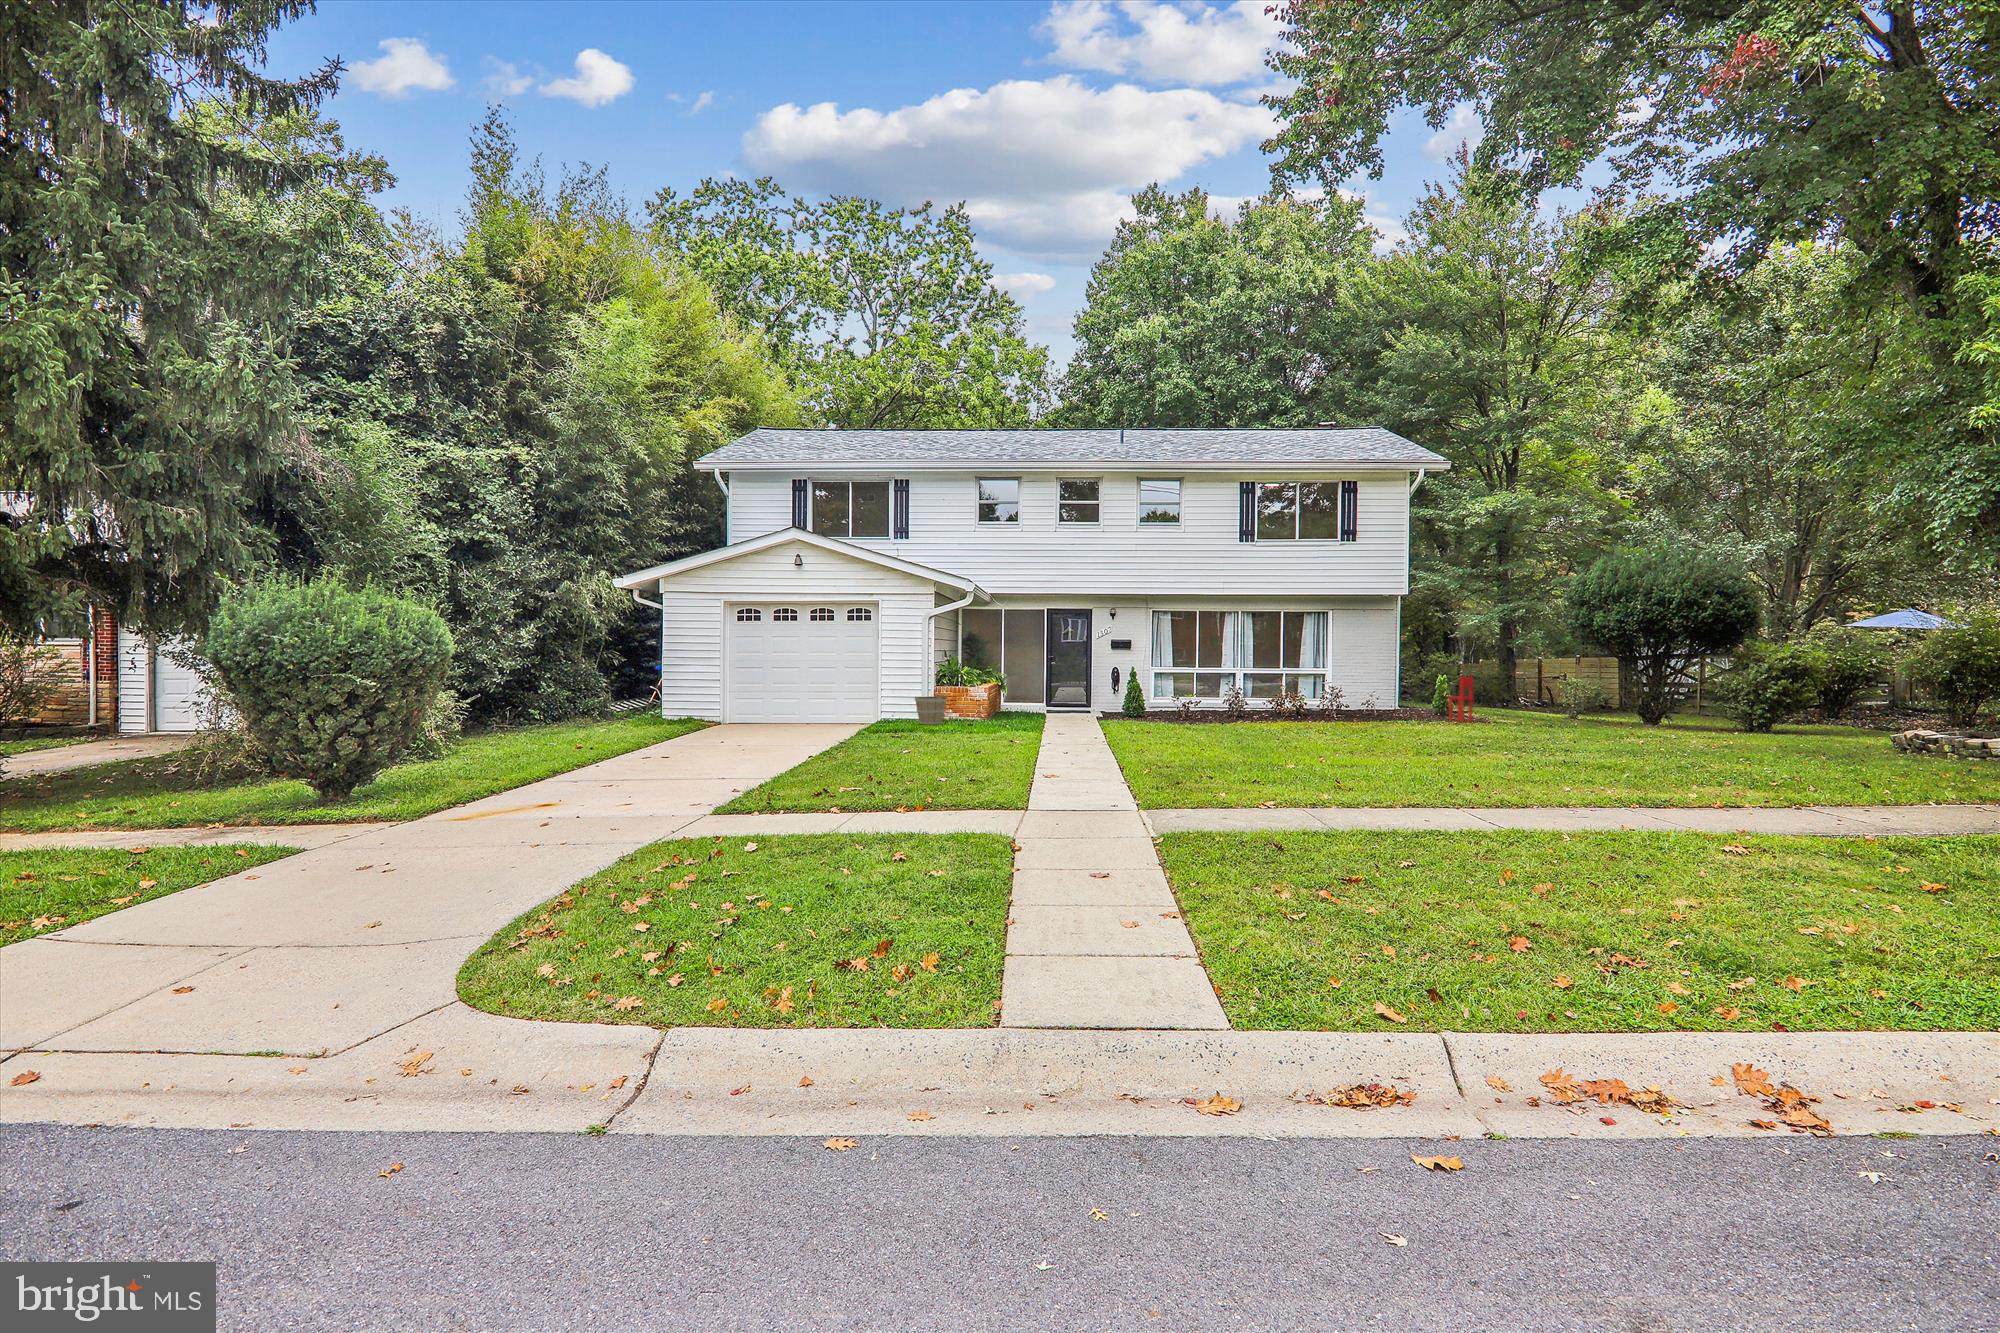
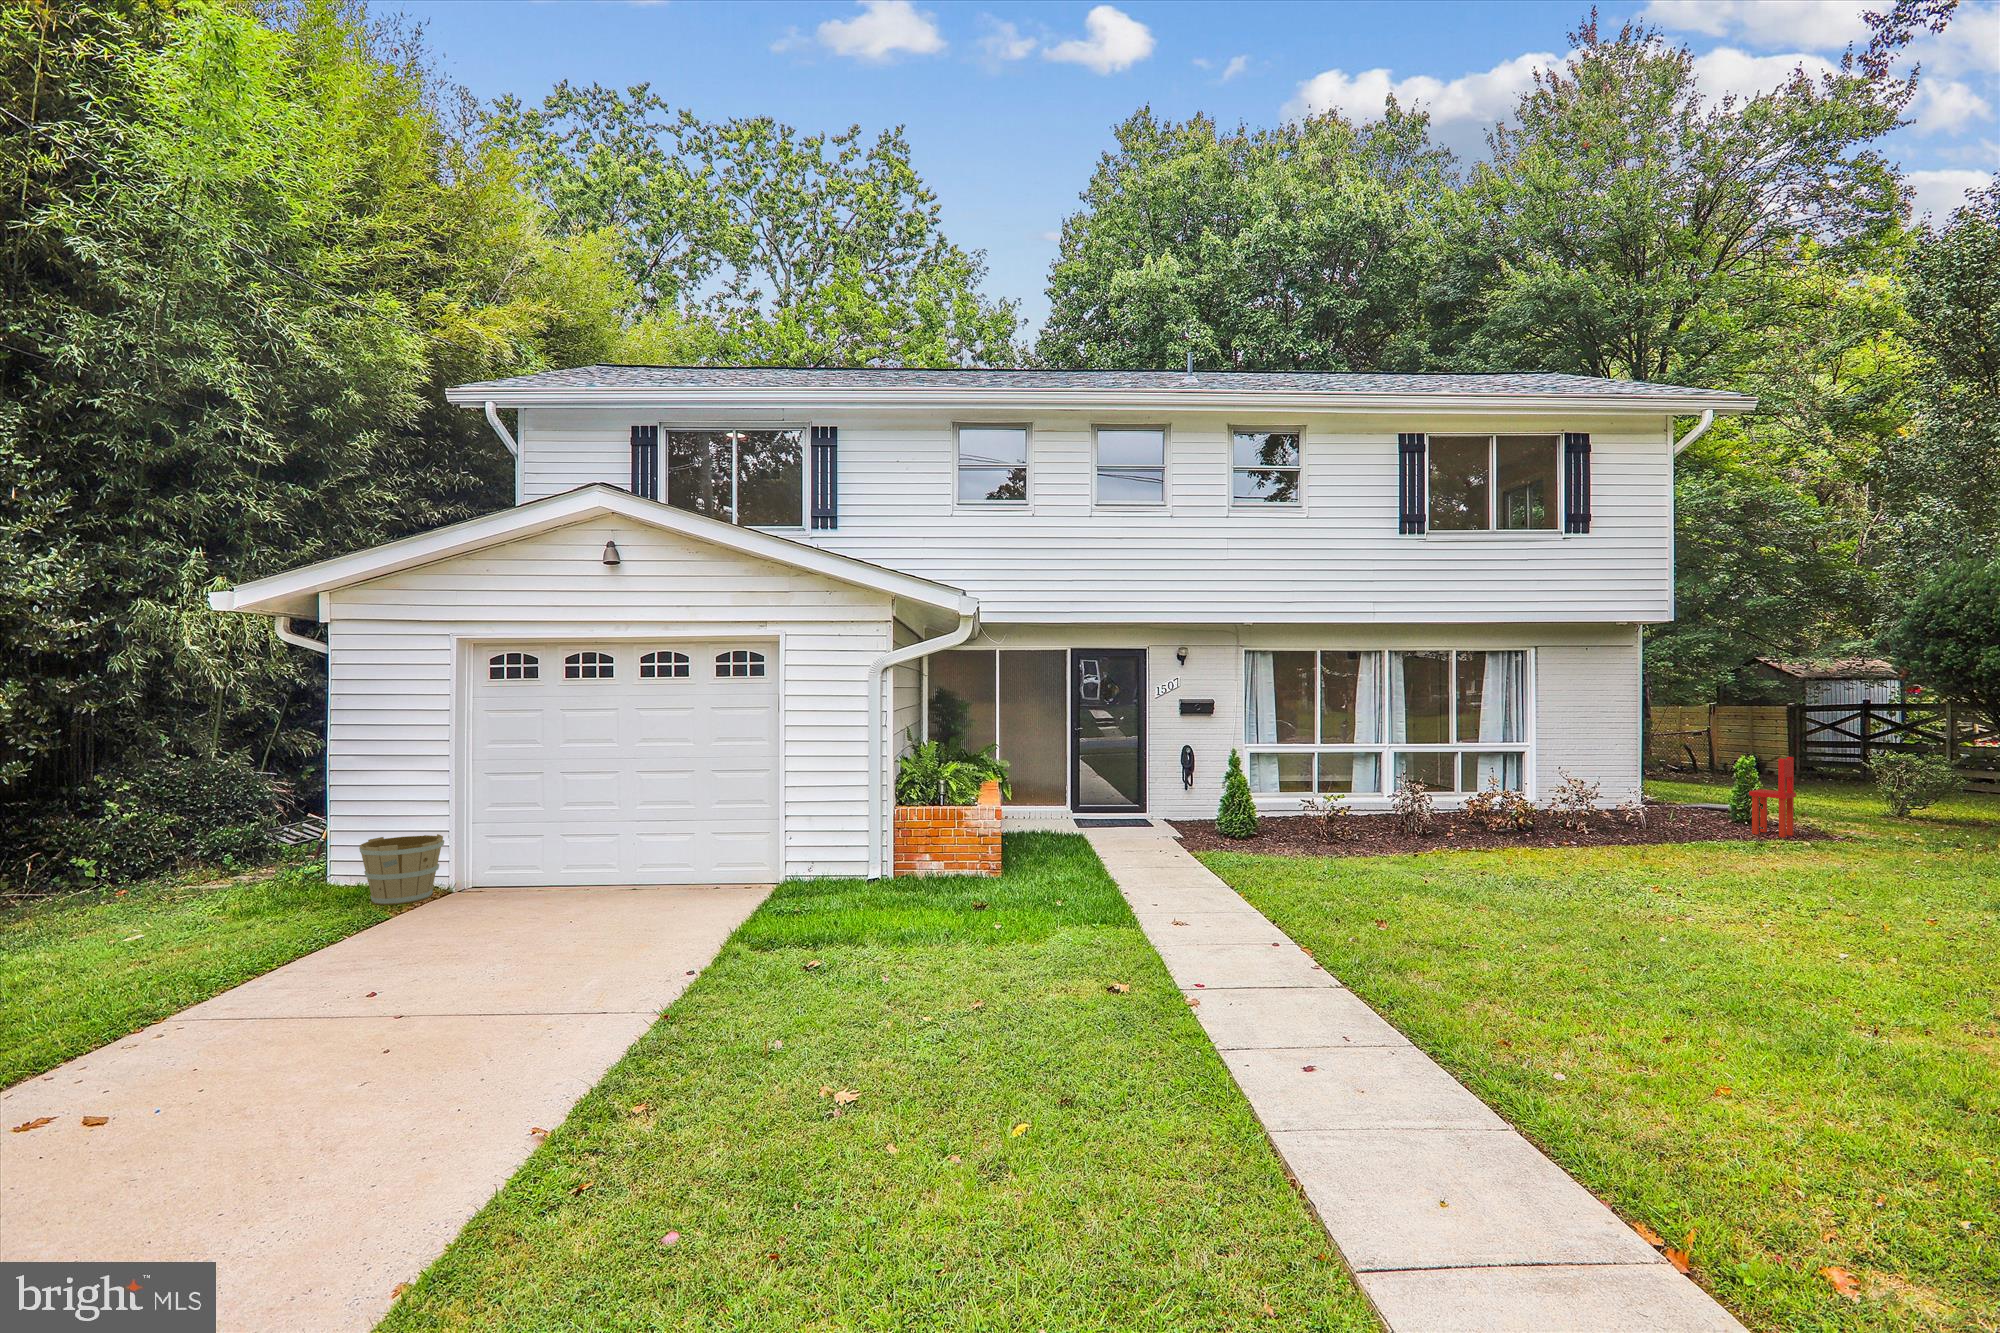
wooden bucket: present [915,696,947,725] -> present [359,834,444,905]

